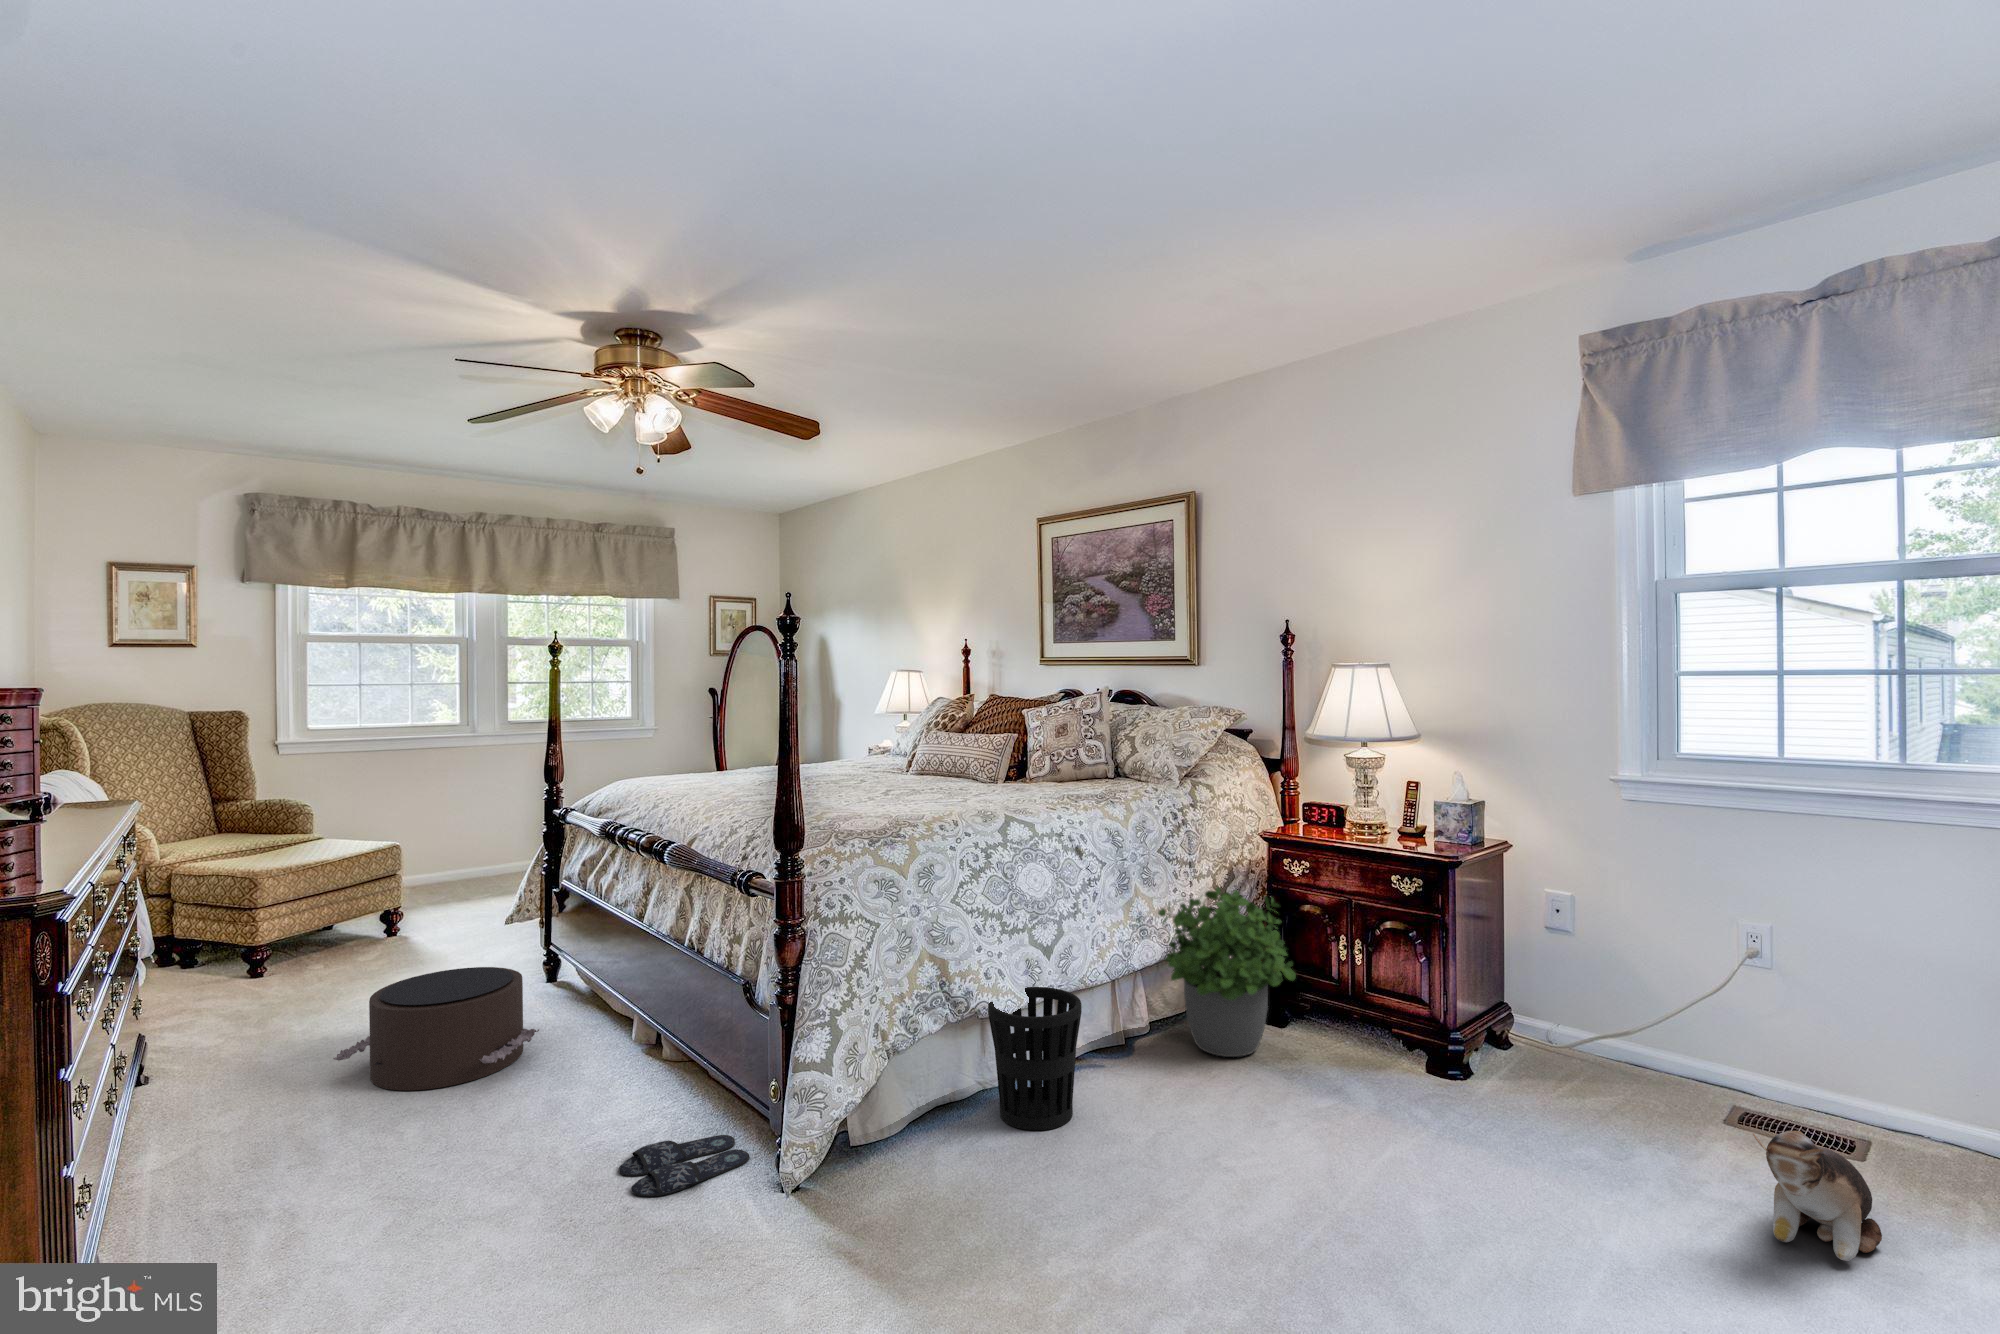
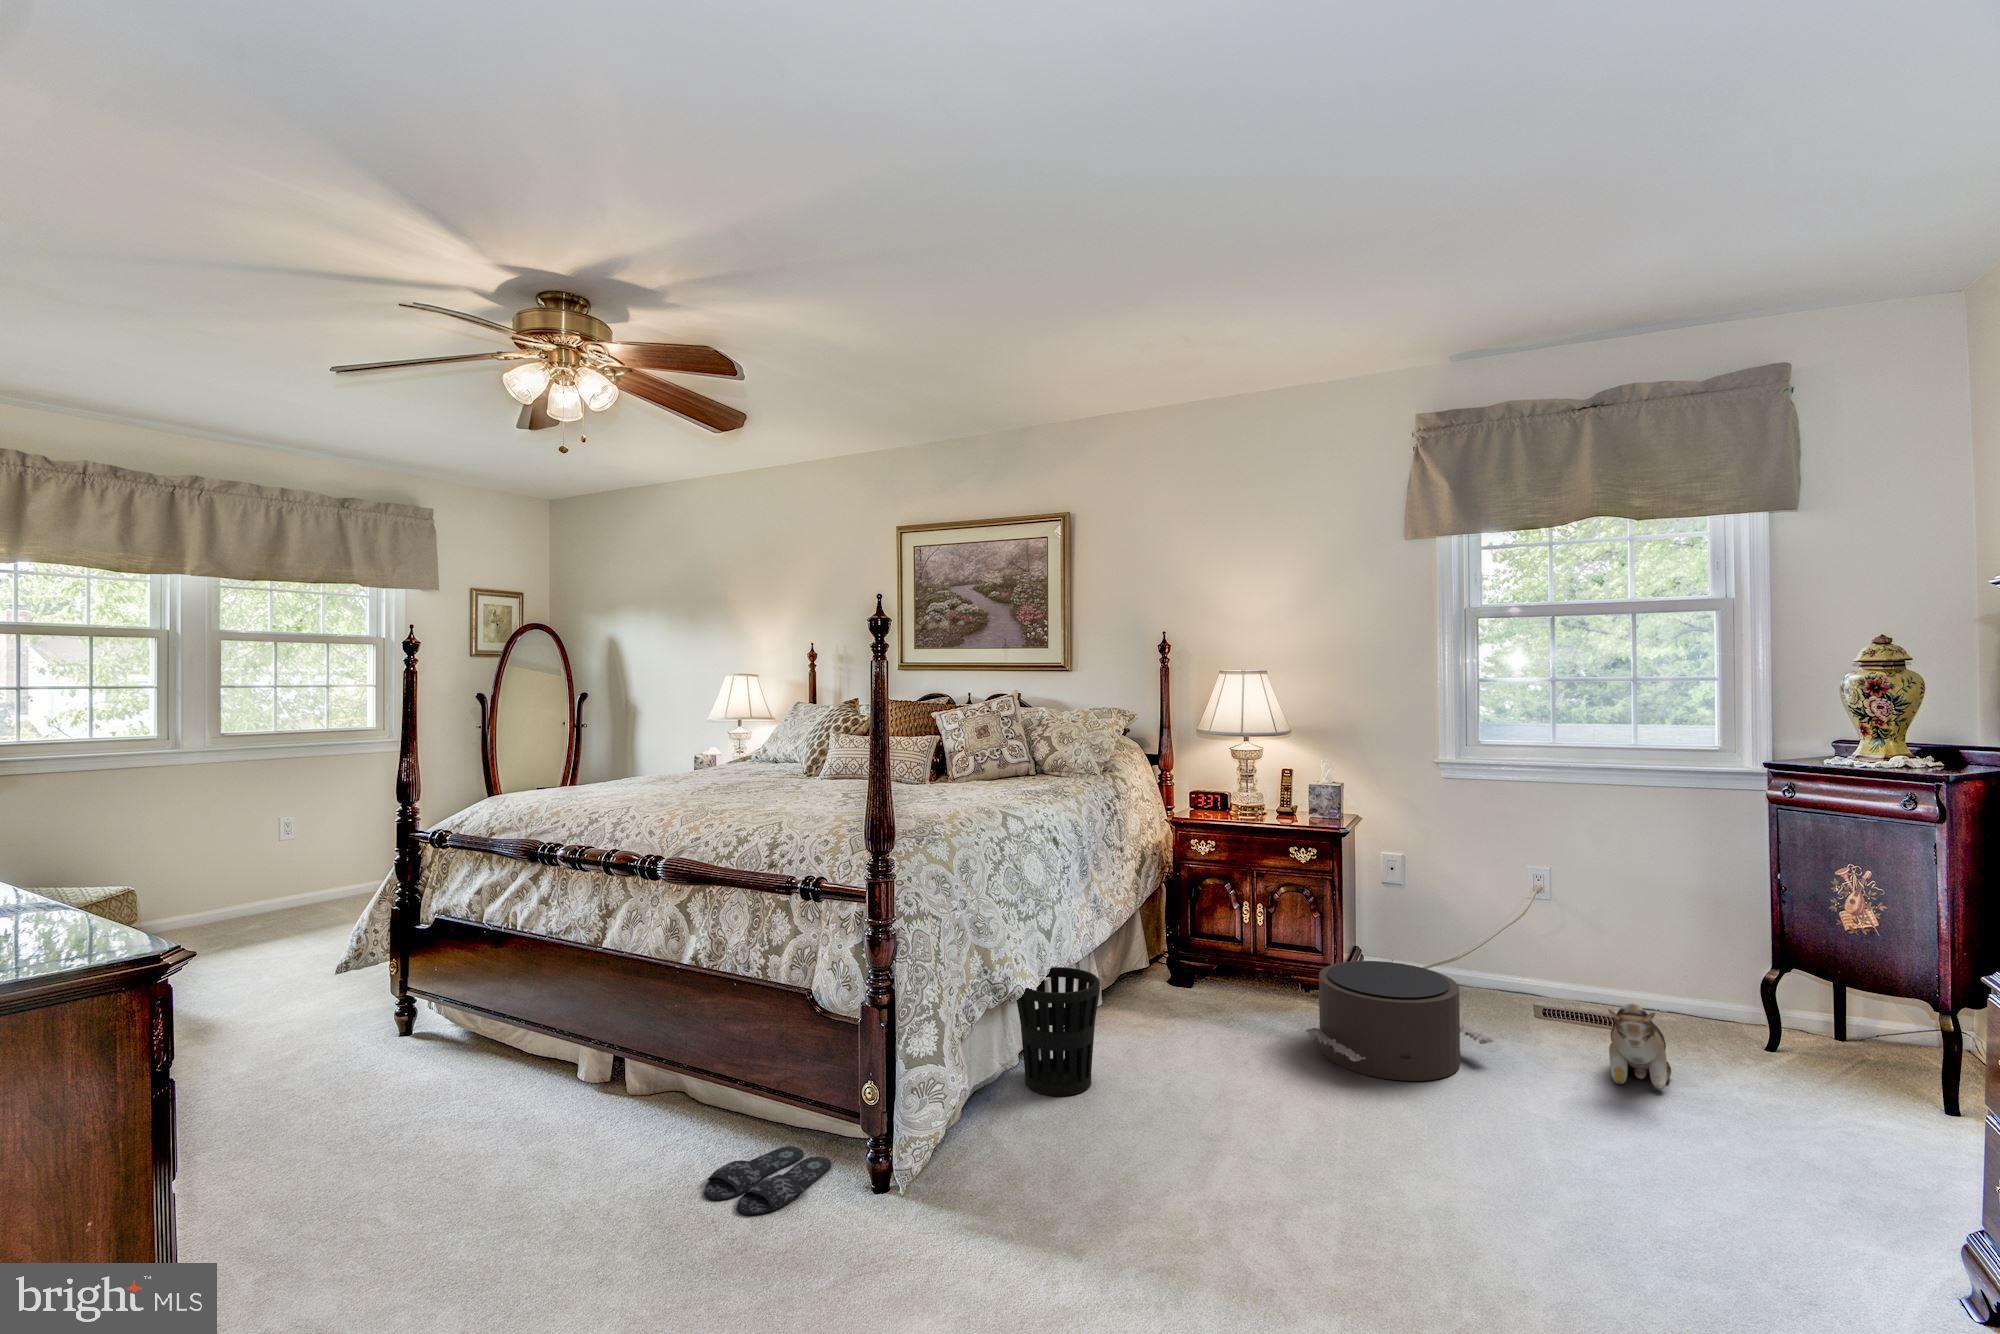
potted plant: present [1158,887,1296,1057] -> none [1107,867,1230,1014]
pouf: present [333,967,539,1090] -> present [1306,961,1494,1081]

